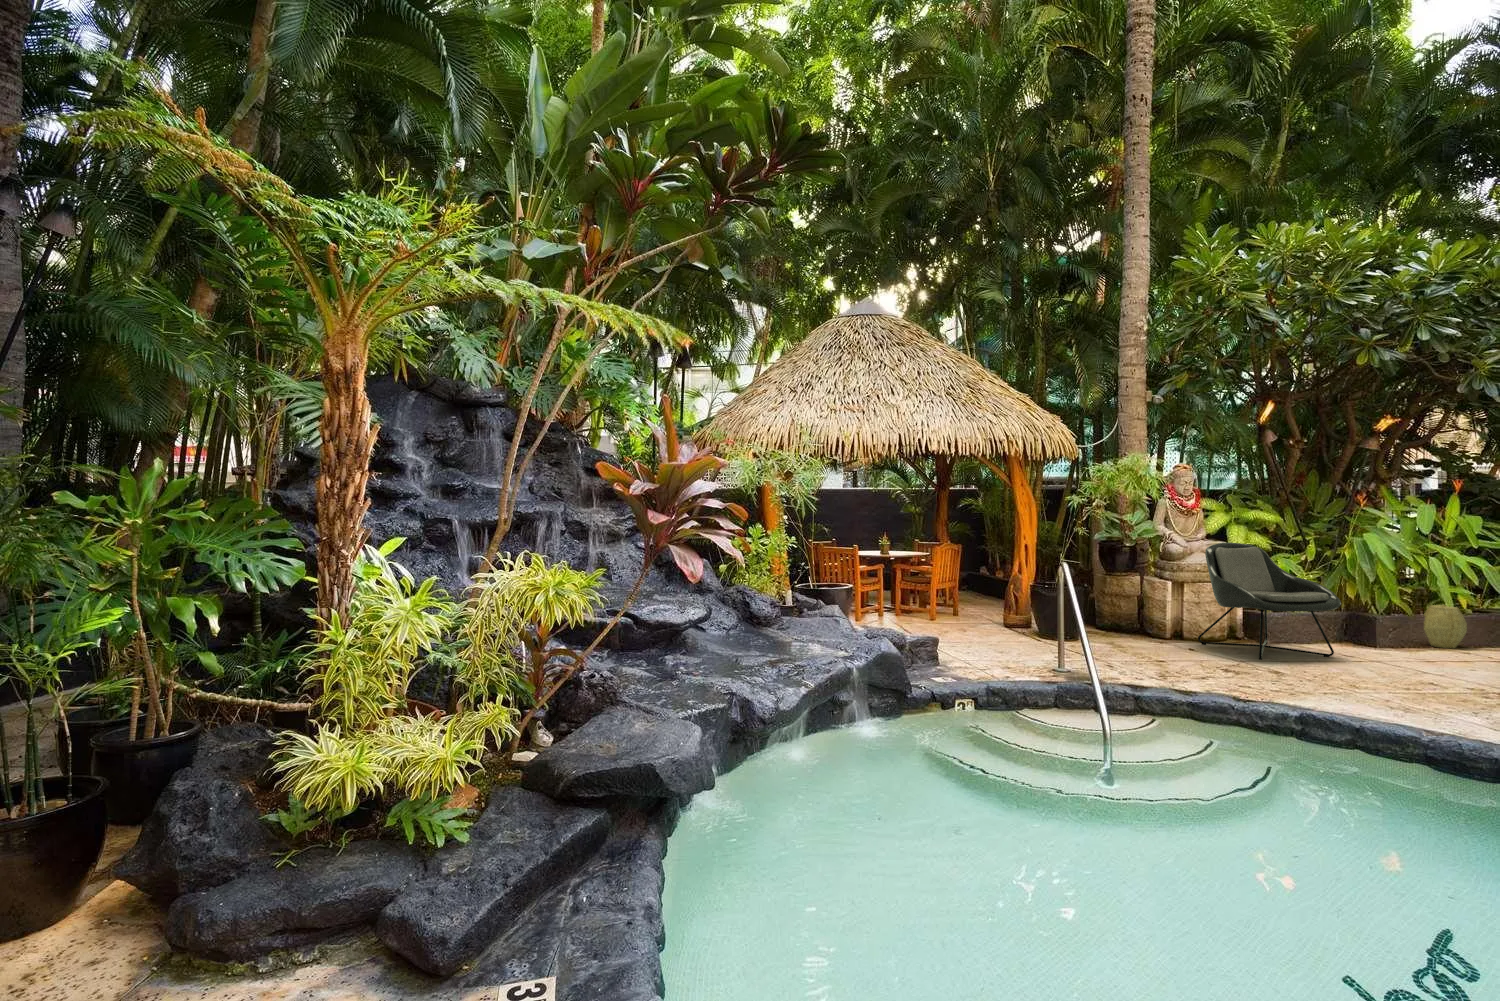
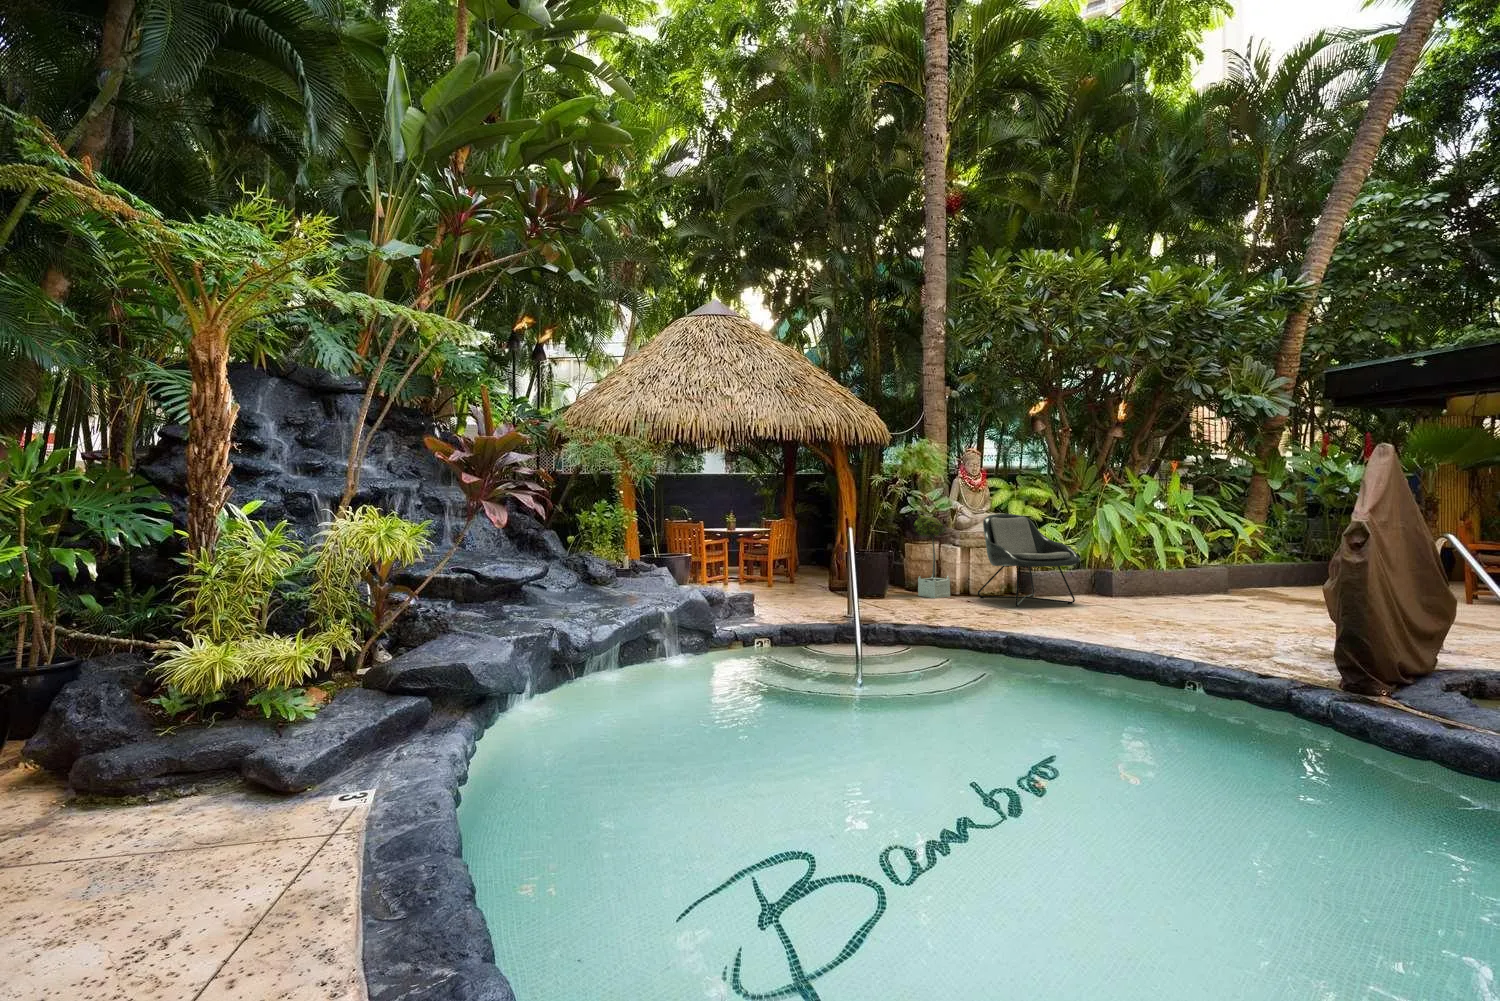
potted tree: none [1113,542,1160,643] -> present [914,514,950,598]
woven basket: present [1424,605,1467,648] -> none [1151,562,1182,596]

